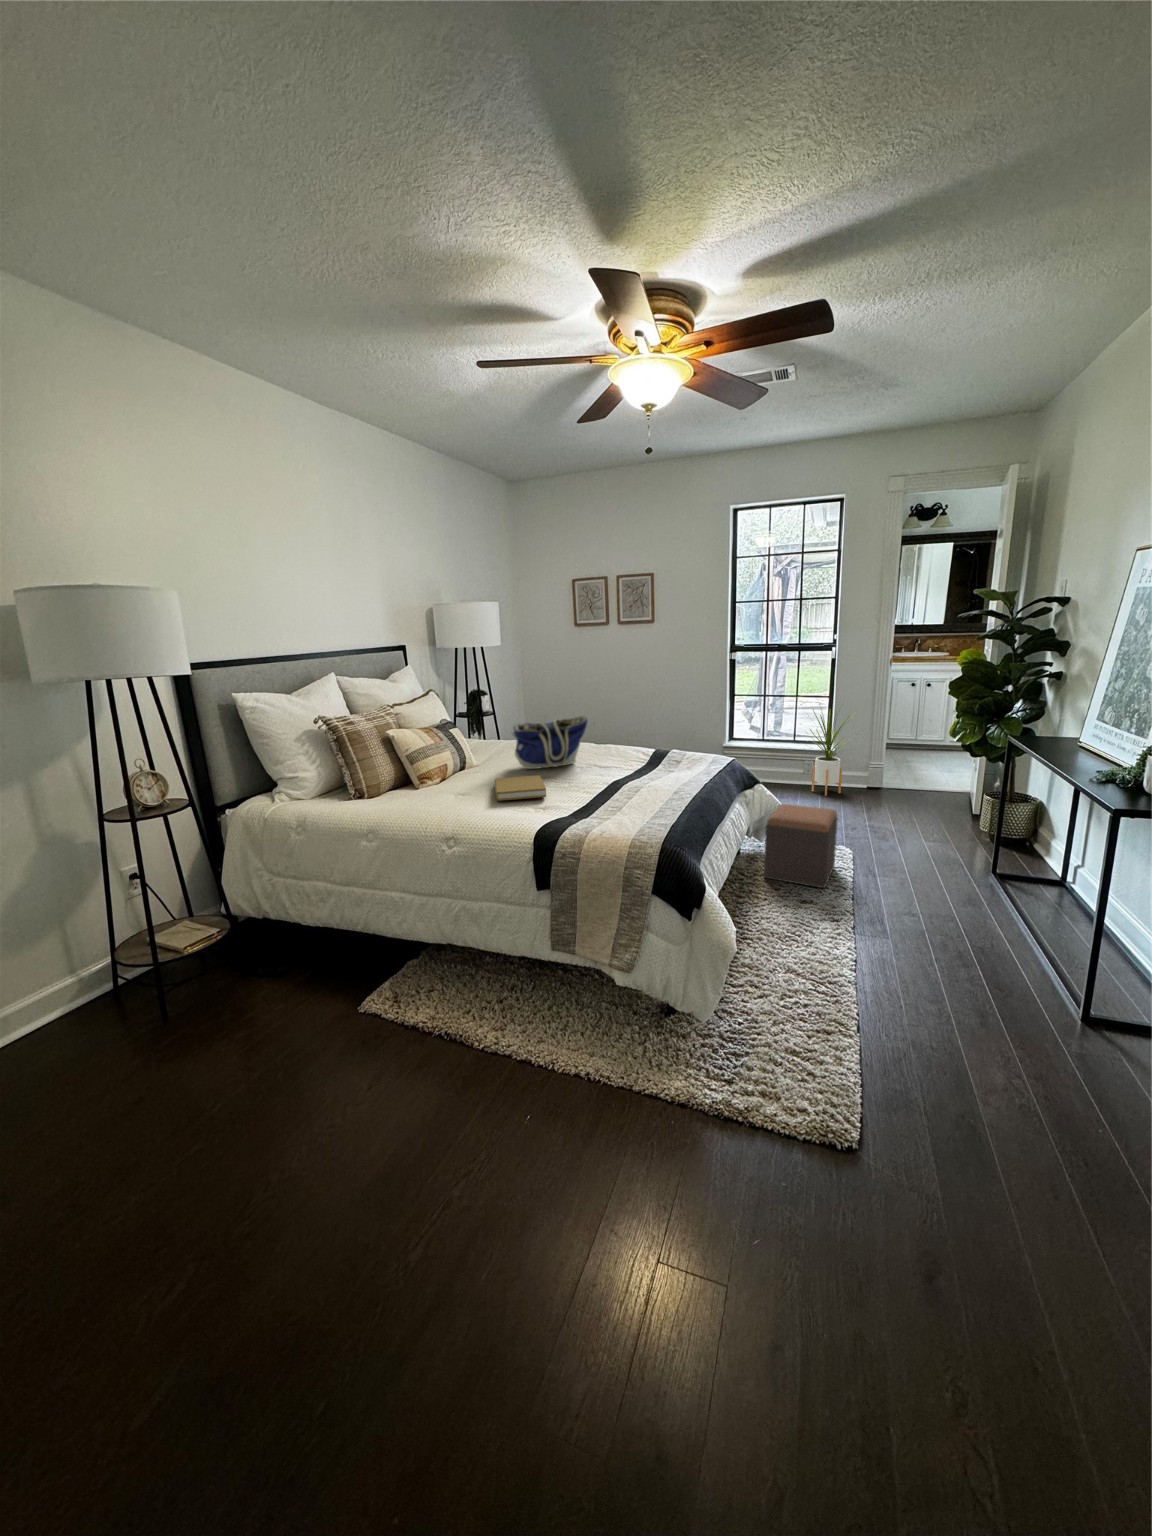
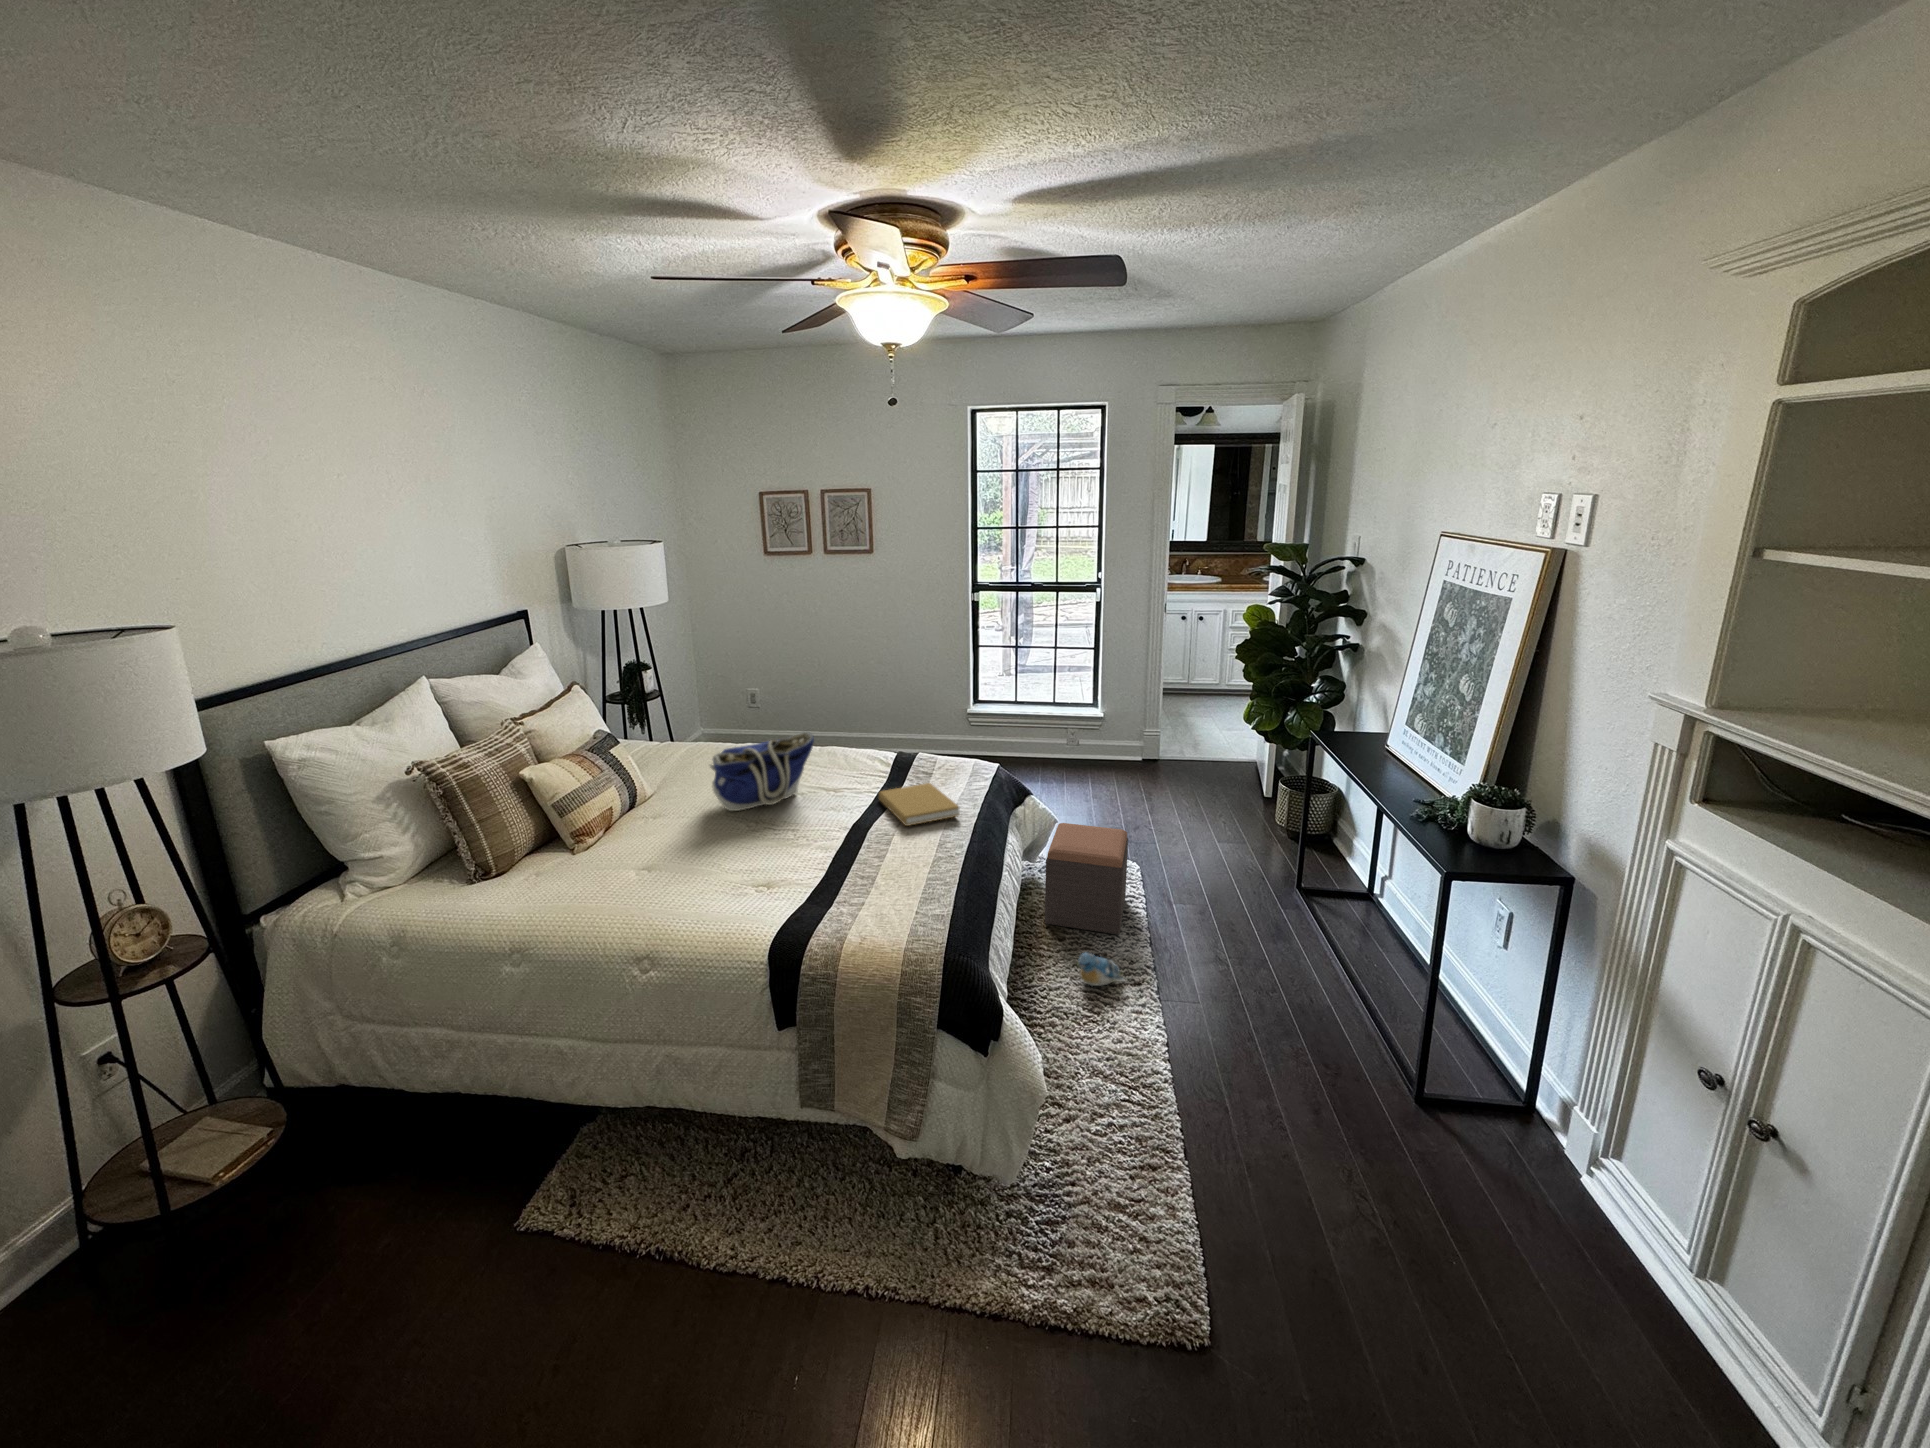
house plant: present [810,709,854,796] -> none [1070,660,1133,778]
book: present [494,775,546,801] -> present [879,783,960,826]
plush toy: none [783,890,824,918] -> present [1077,953,1125,986]

